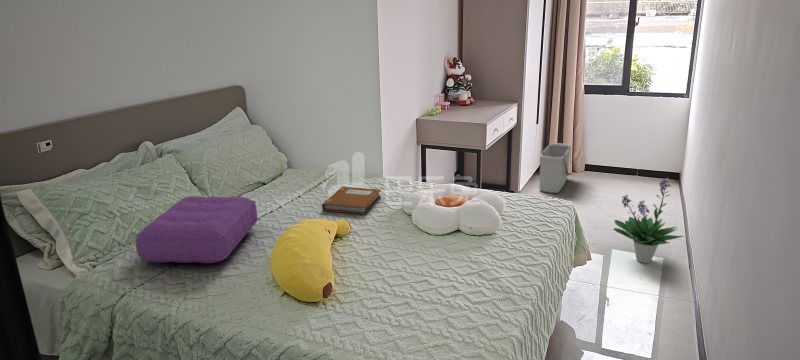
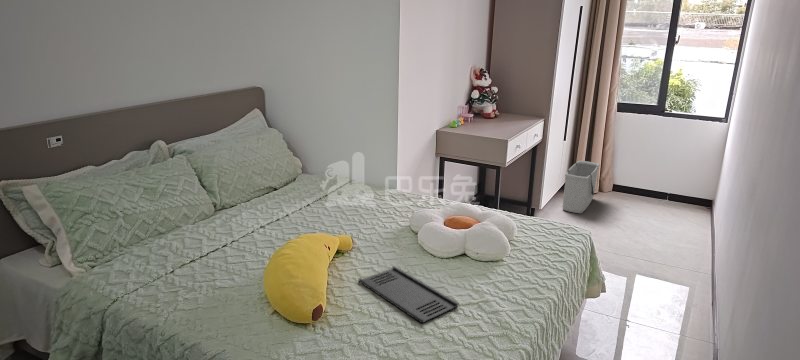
potted plant: present [614,178,682,263] -> none [634,210,711,297]
notebook: present [322,187,381,214] -> none [328,198,390,230]
pillow: present [136,196,257,263] -> none [133,201,260,272]
tray: none [361,245,460,294] -> present [359,266,458,323]

